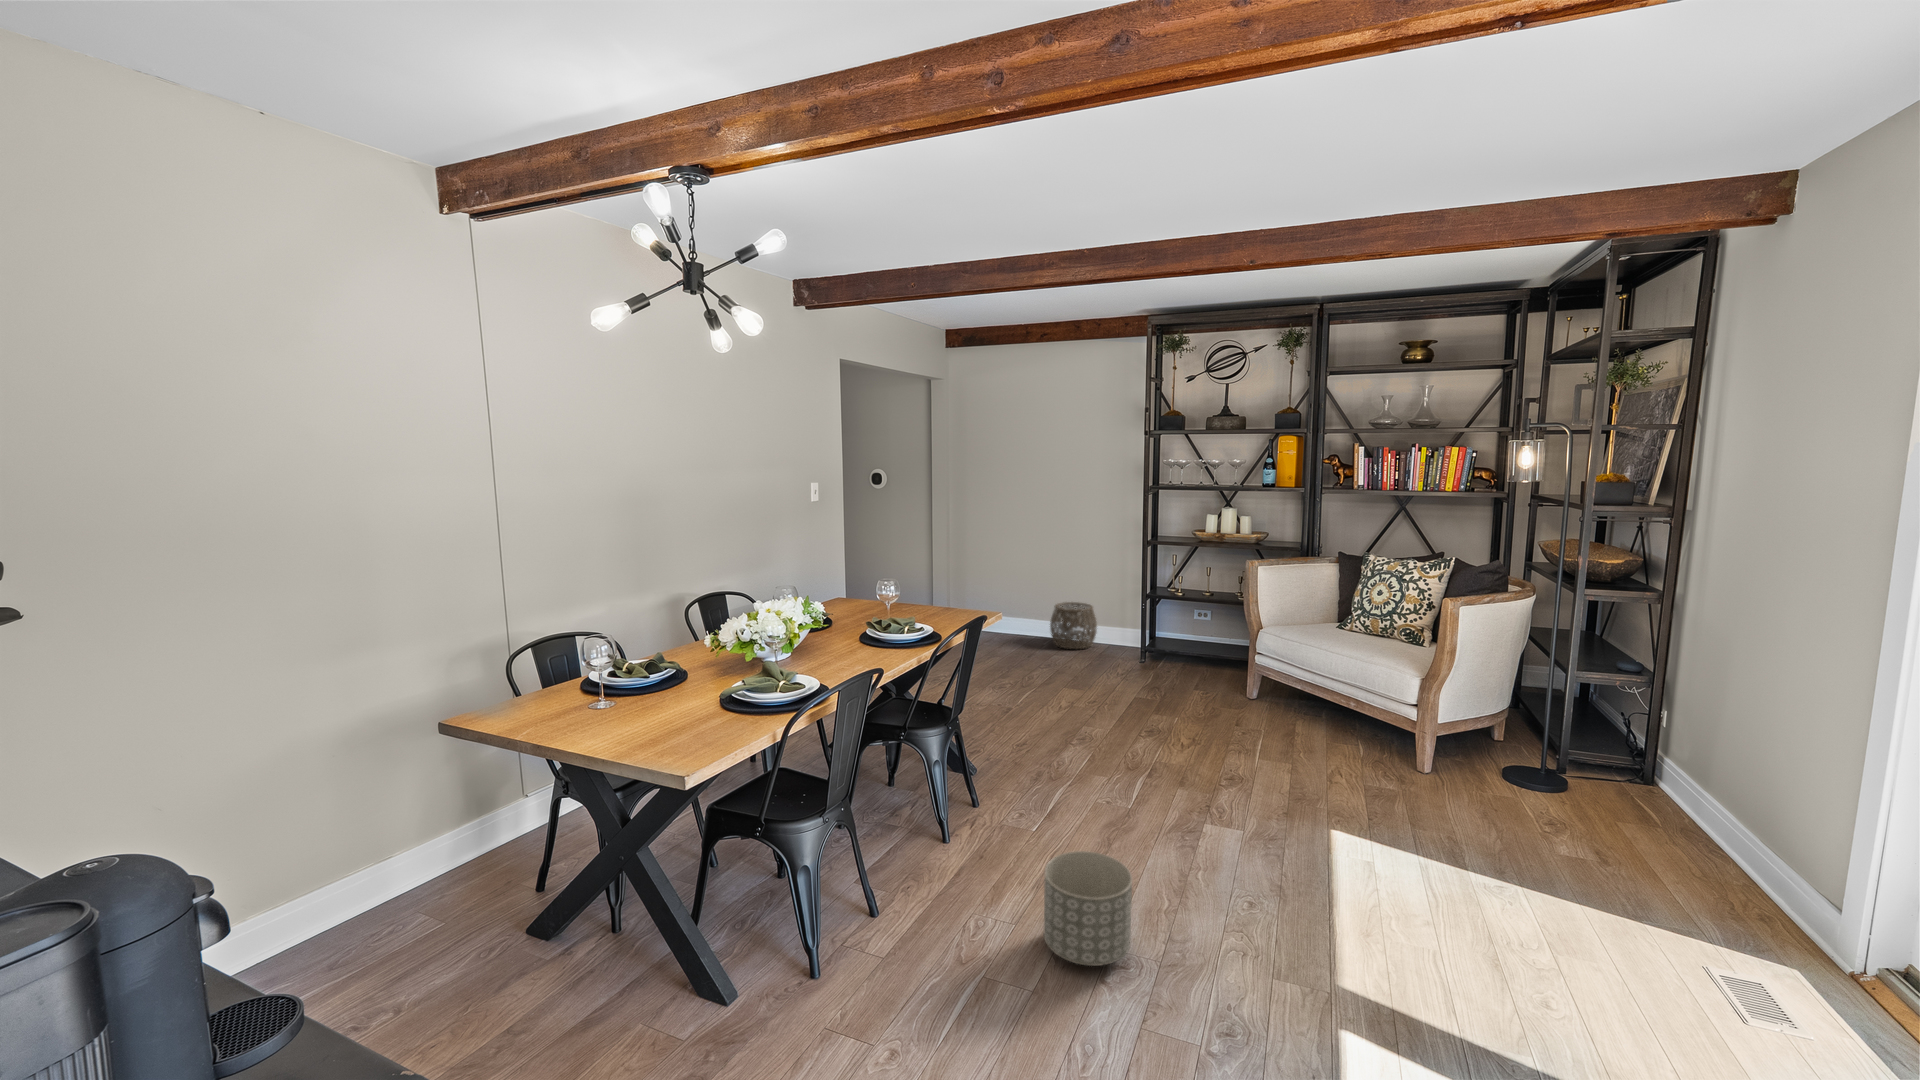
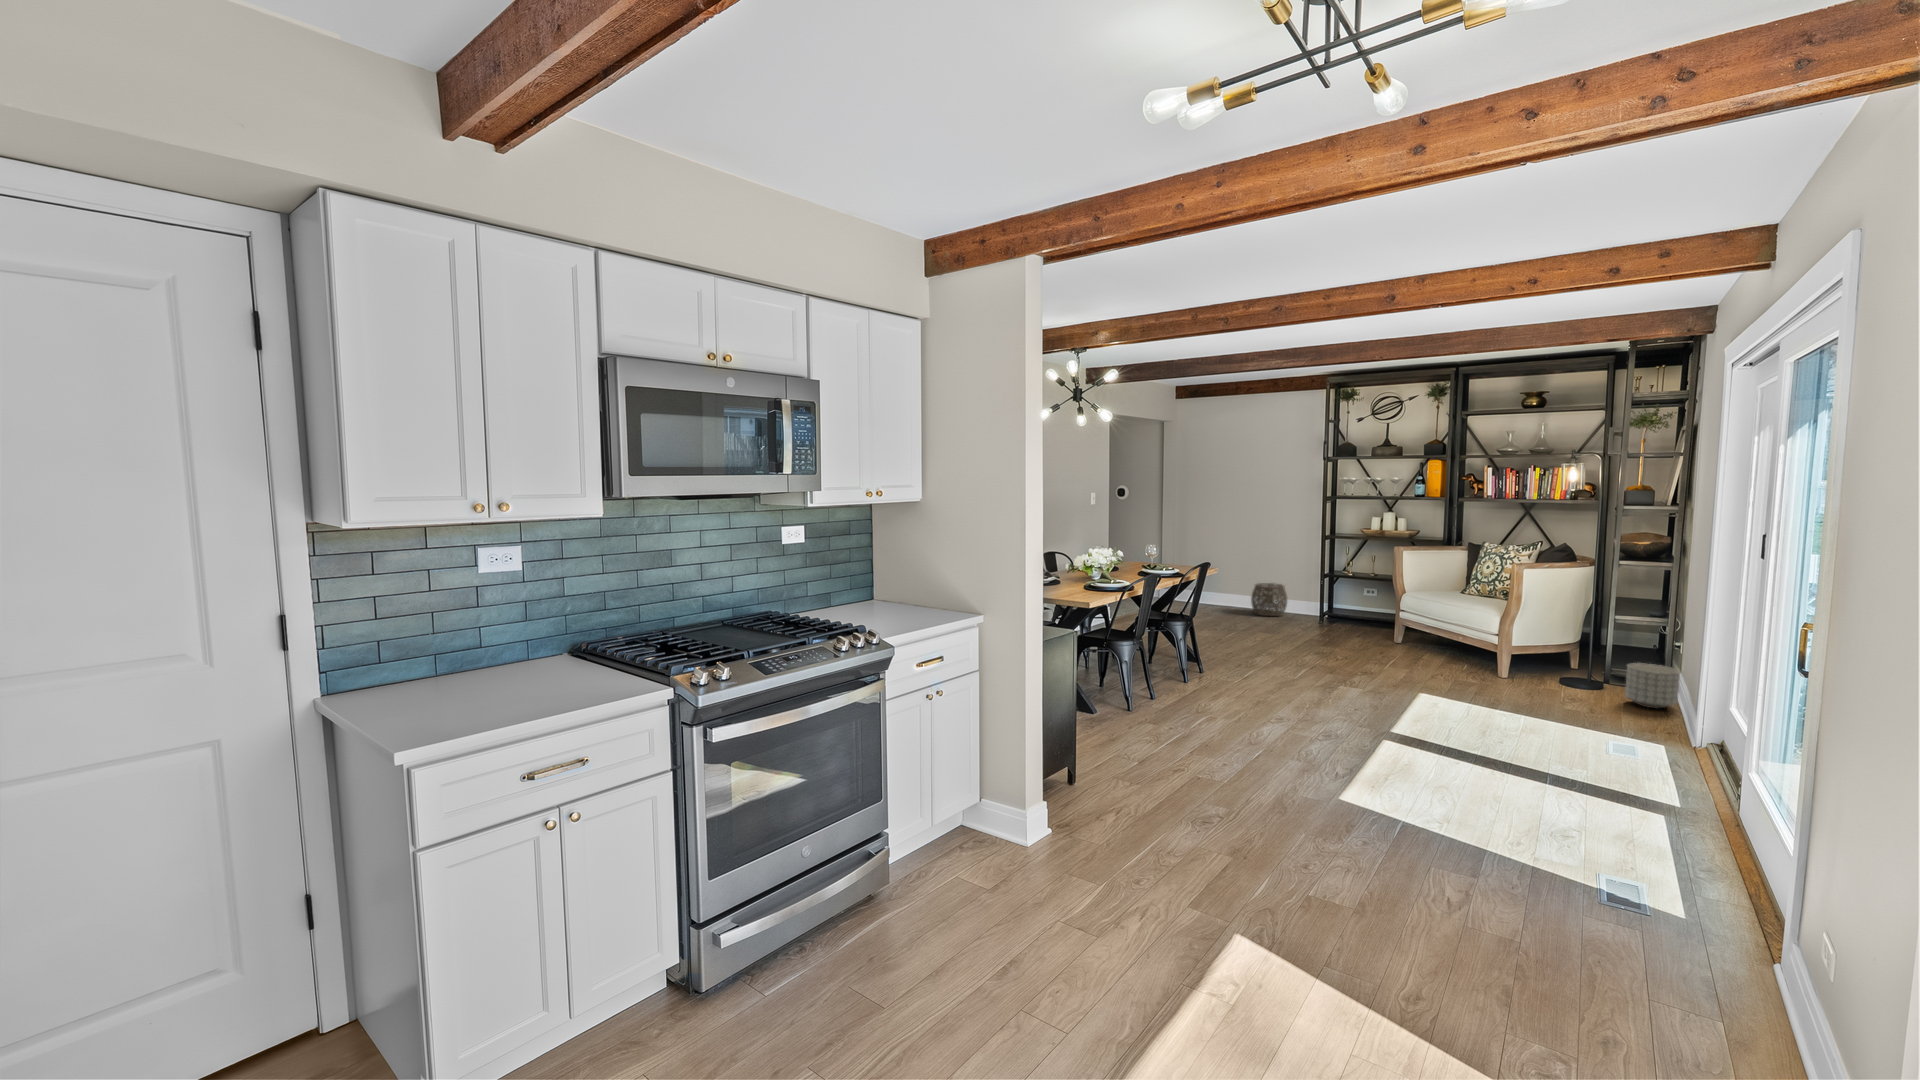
planter: present [1044,851,1132,966] -> present [1625,663,1680,708]

